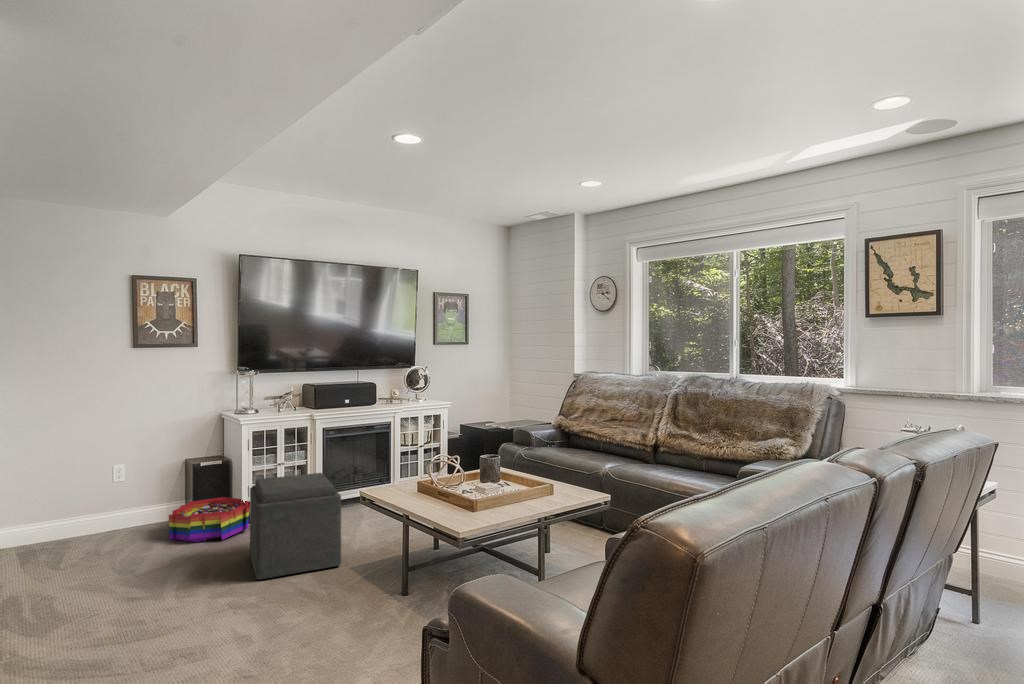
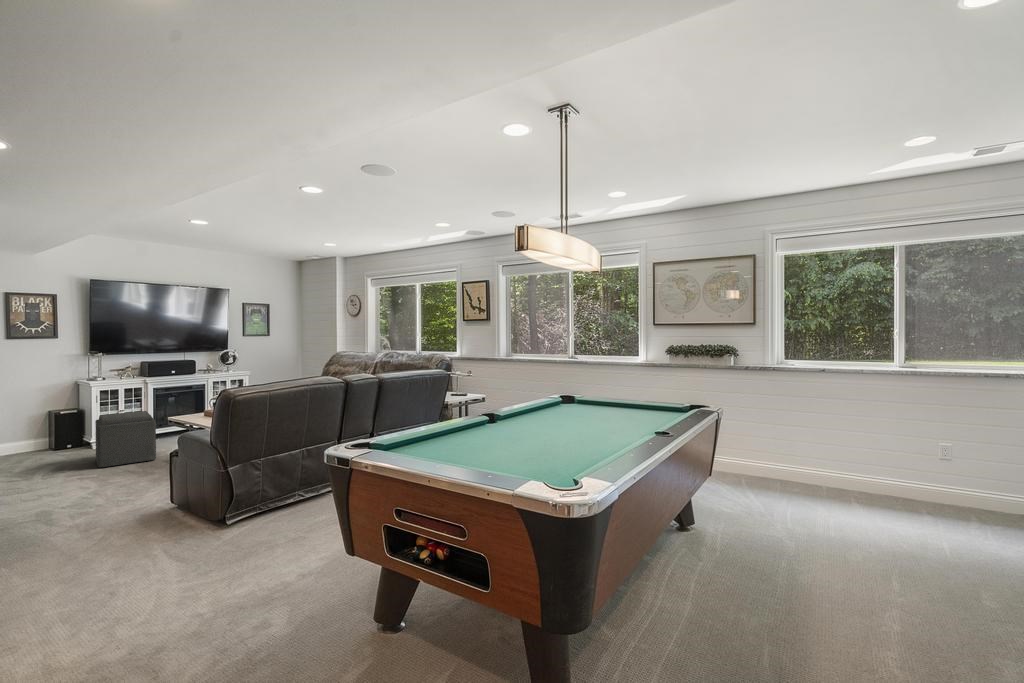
storage bin: present [169,497,250,542] -> none [37,433,100,457]

